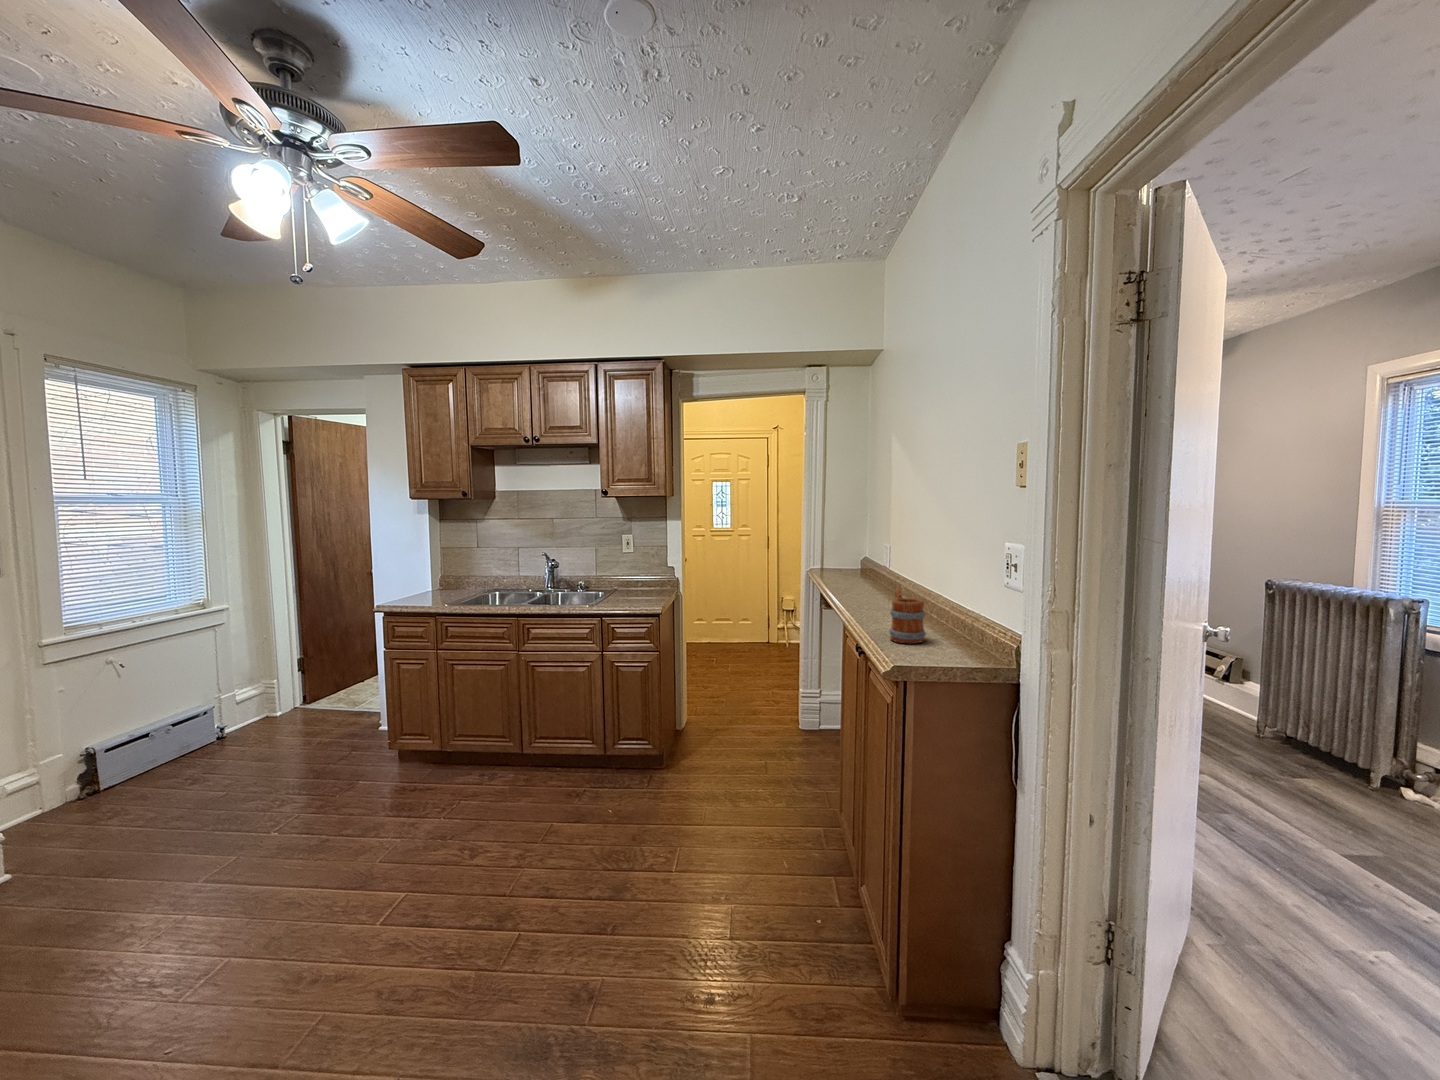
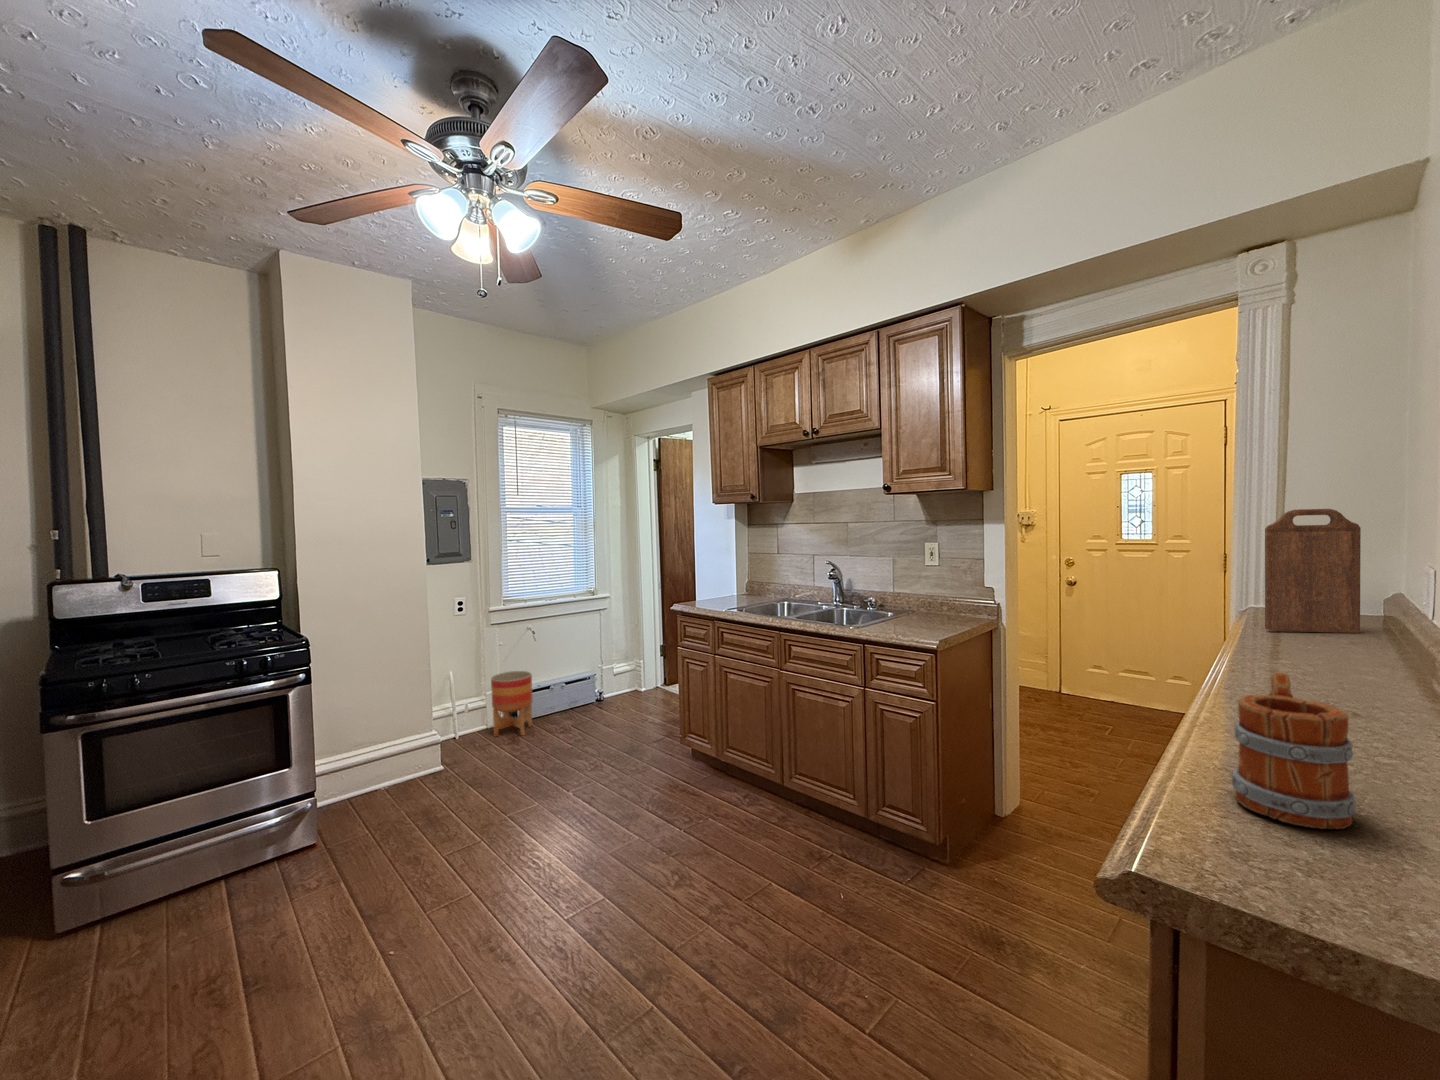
cutting board: none [831,515,864,579] -> present [1265,509,1361,633]
planter: none [57,717,136,814] -> present [491,671,533,737]

